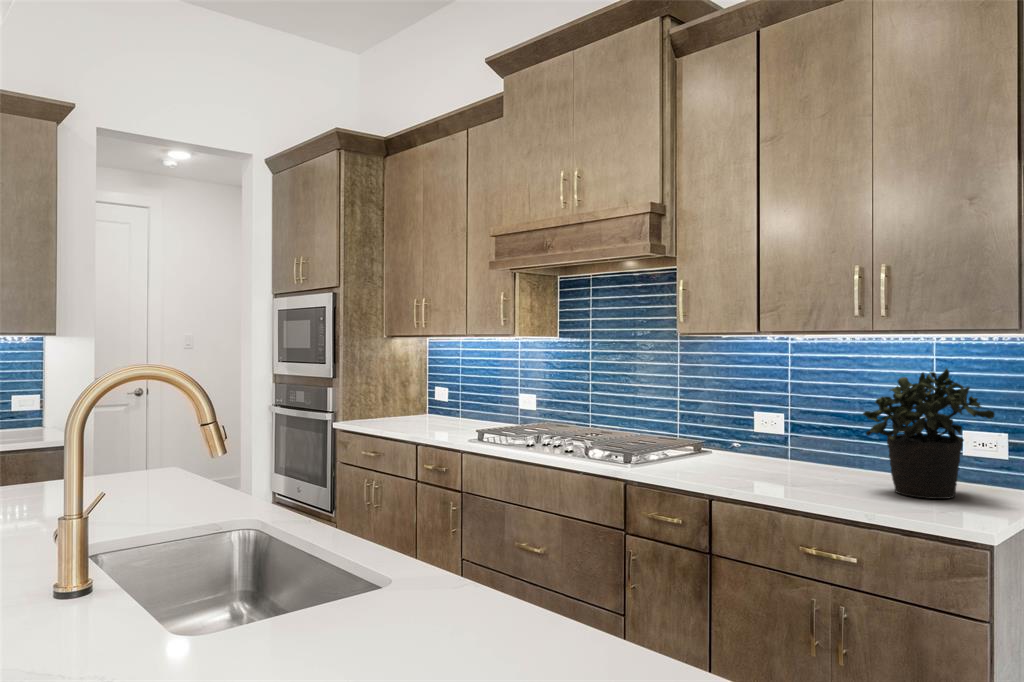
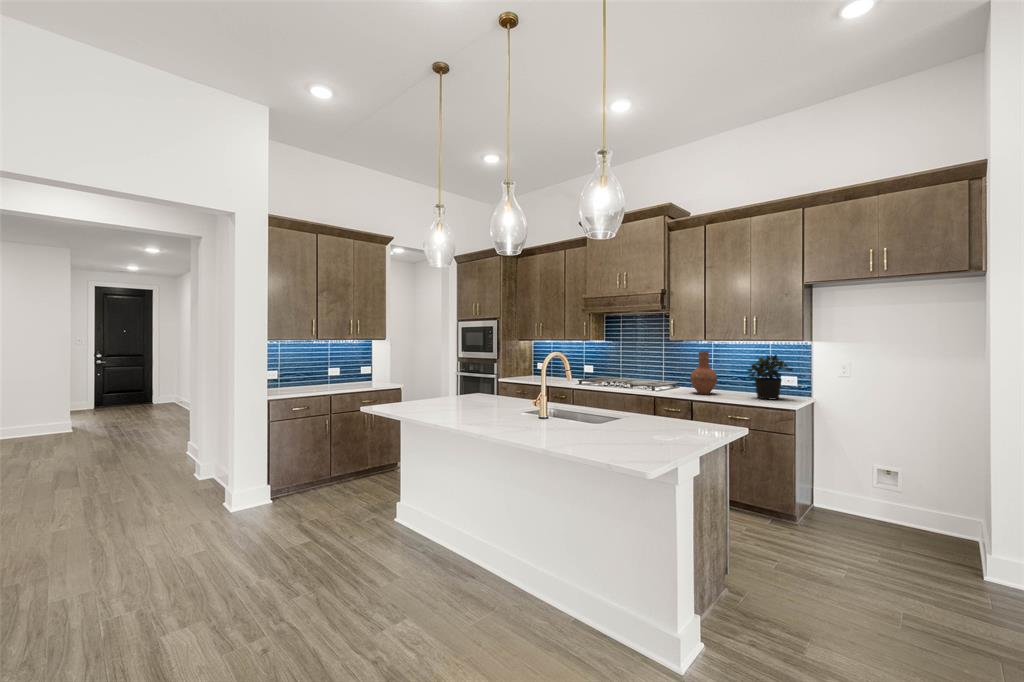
vase: none [722,363,791,476] -> present [690,352,717,394]

